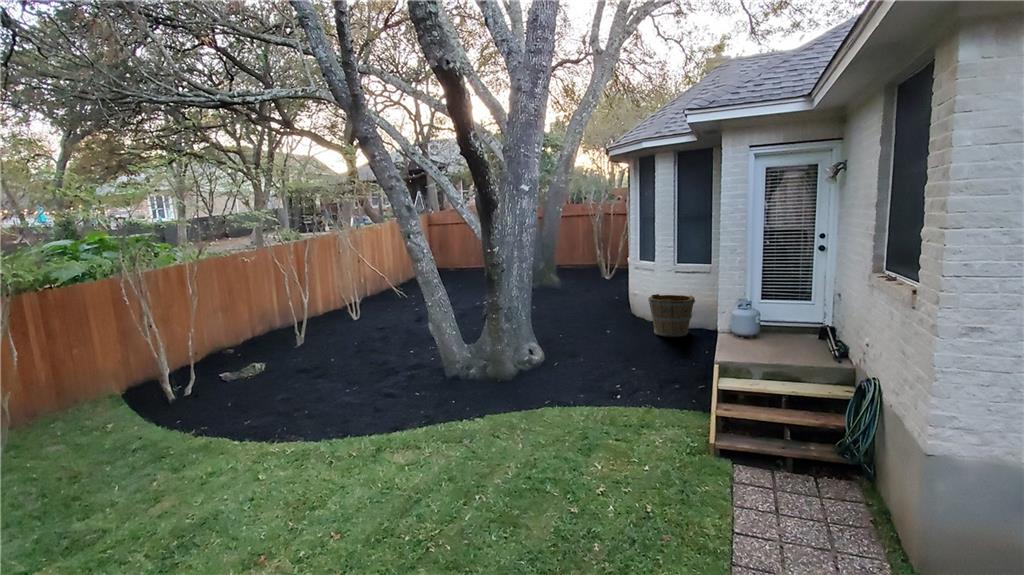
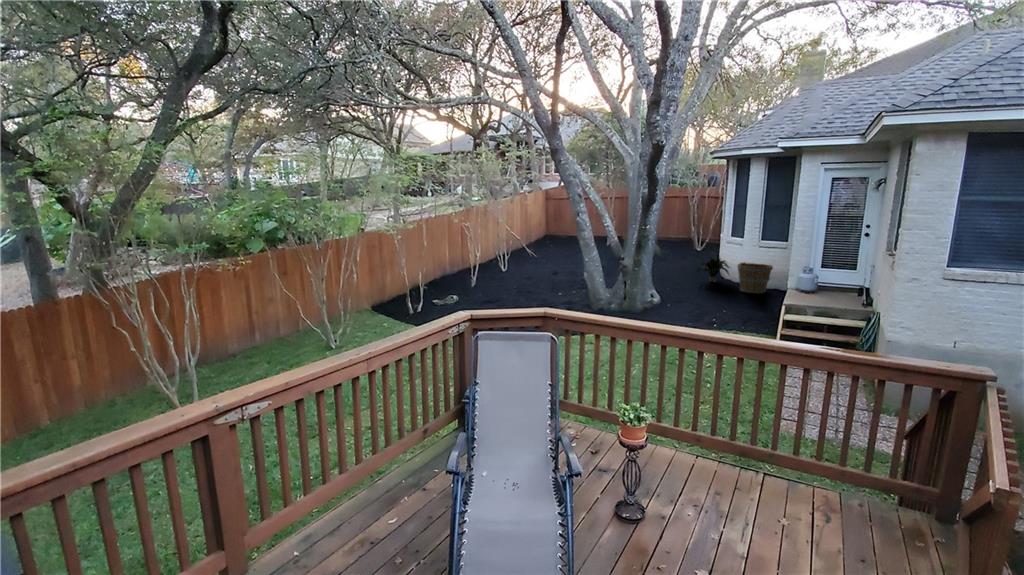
potted plant: none [596,285,643,322] -> present [698,257,729,282]

